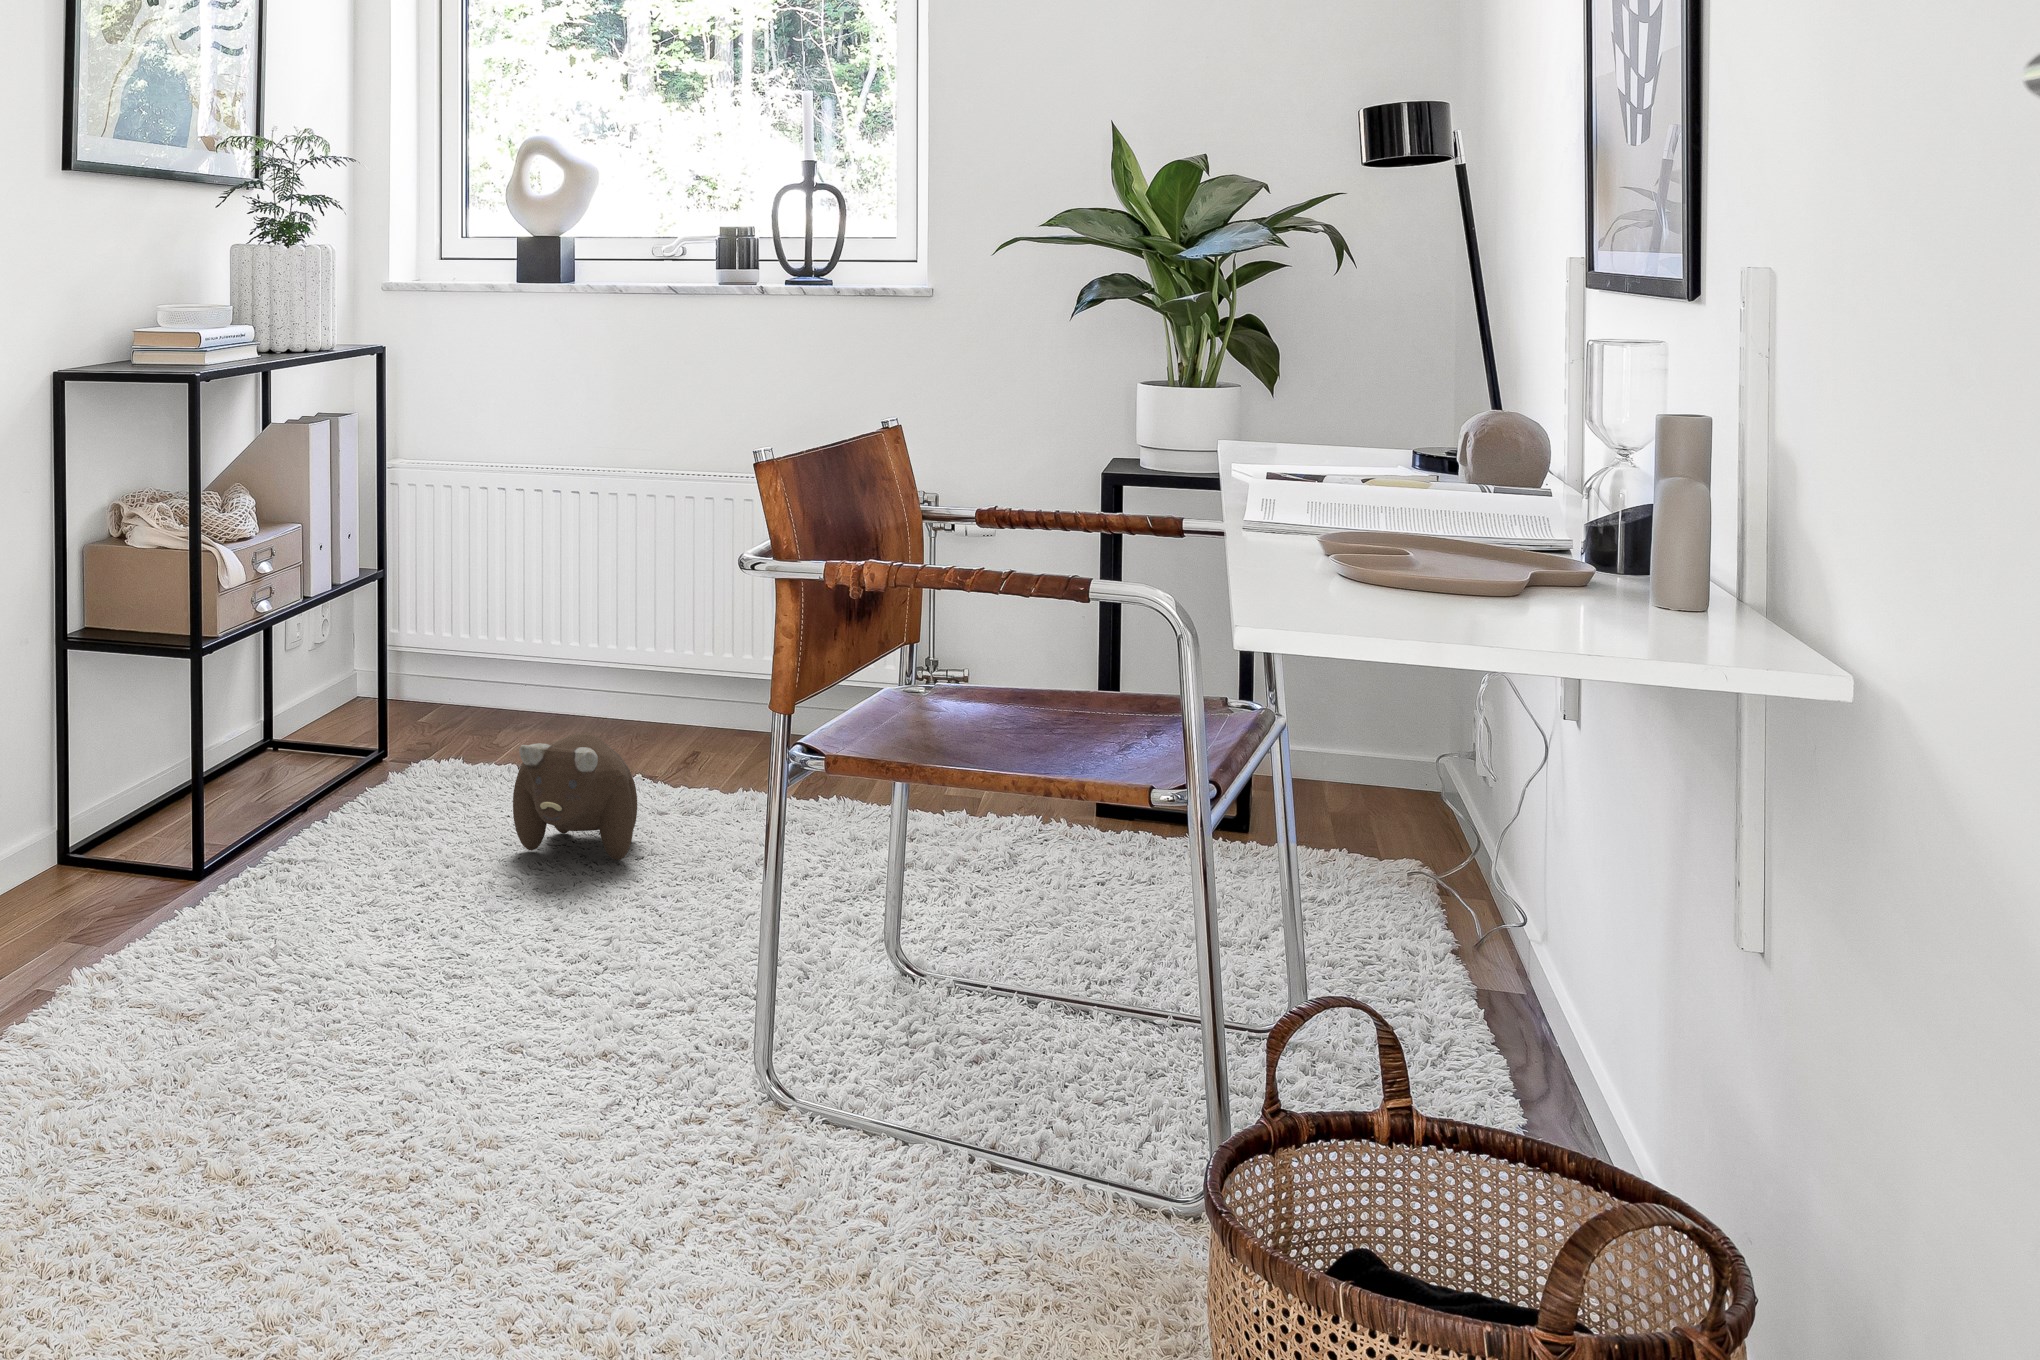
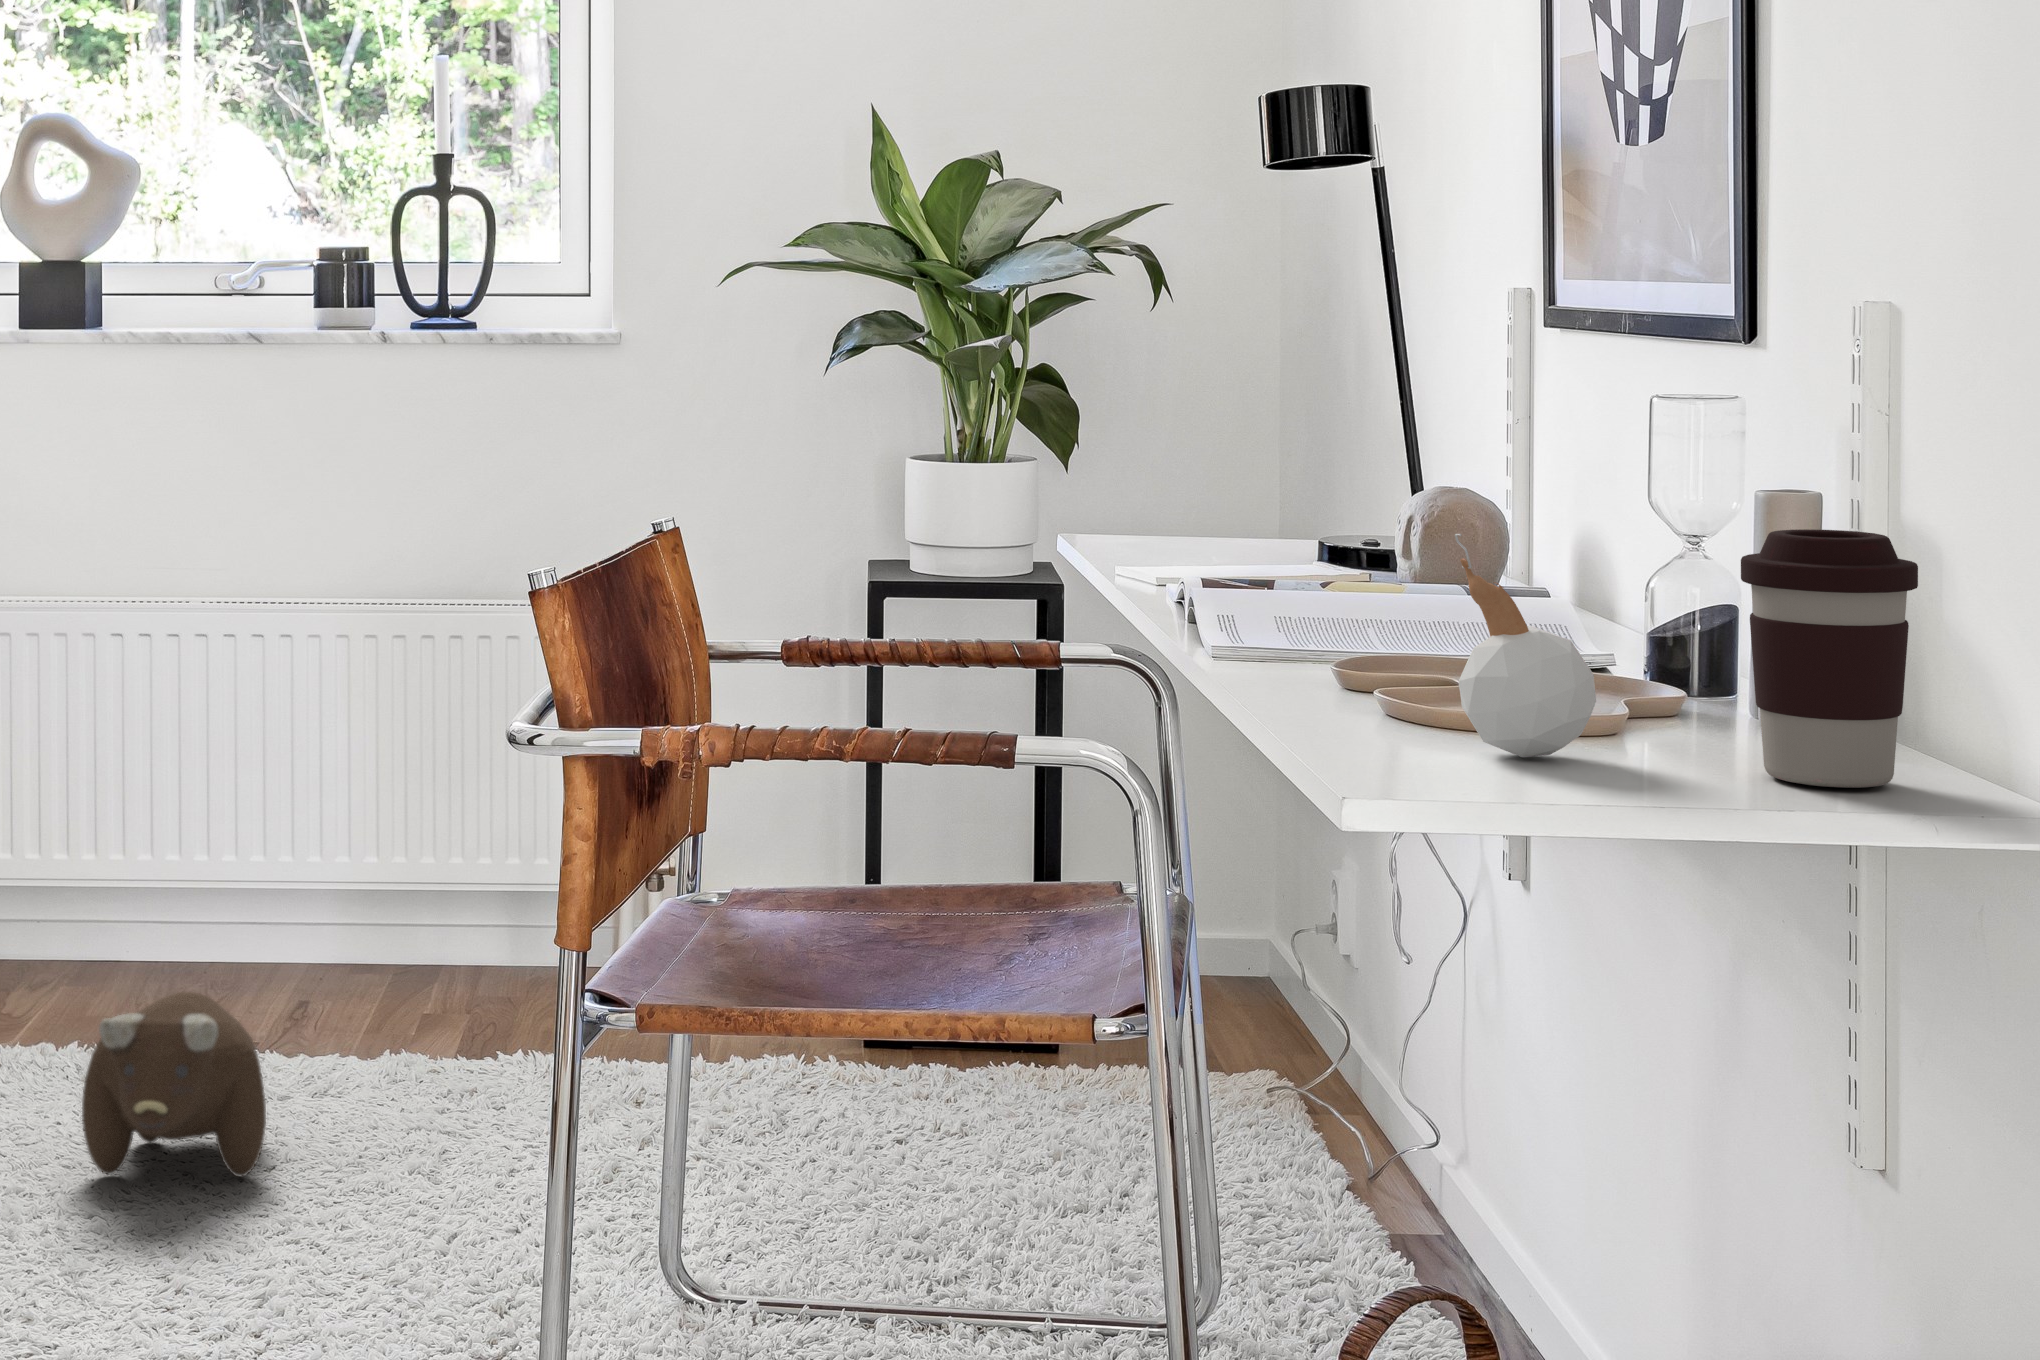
candle: none [1366,440,1477,607] -> present [1455,534,1596,757]
coffee cup: none [1588,444,1734,642] -> present [1741,529,1918,788]

